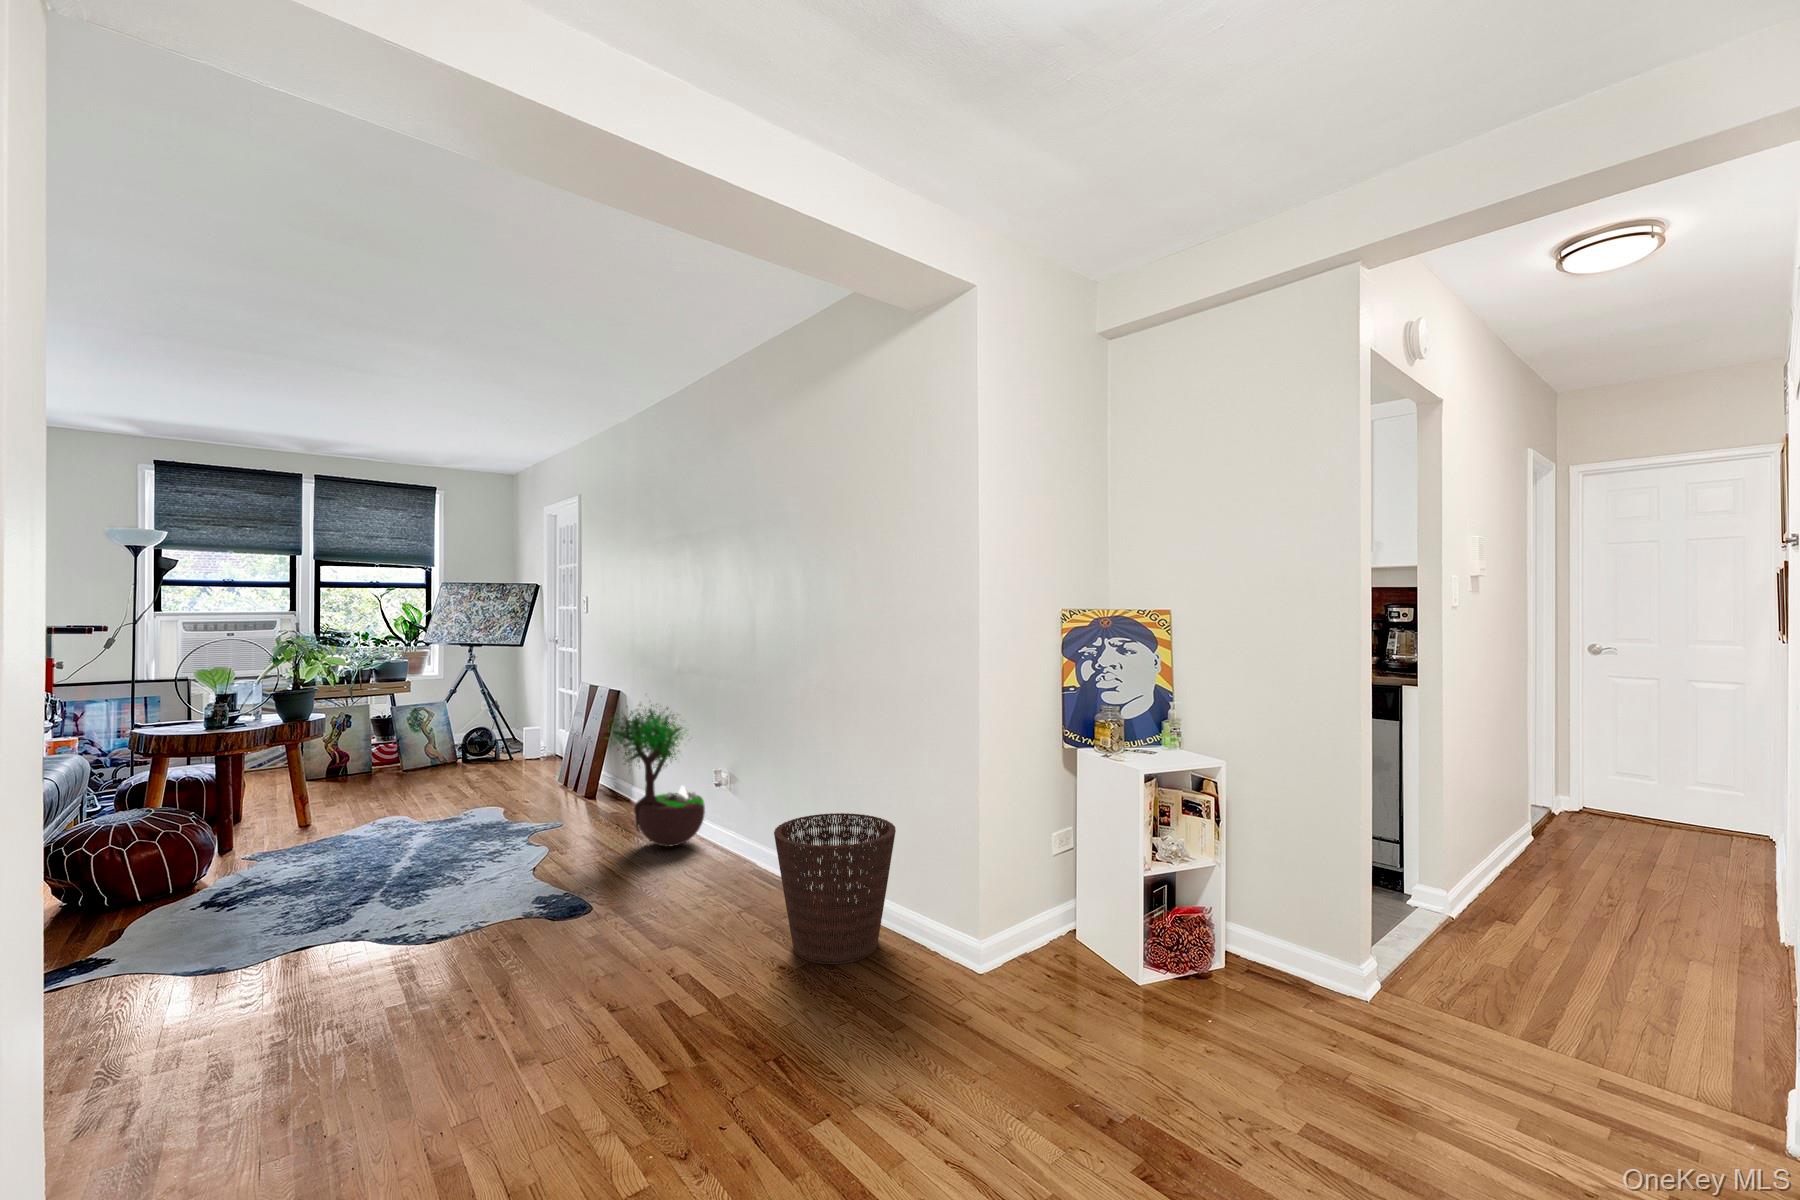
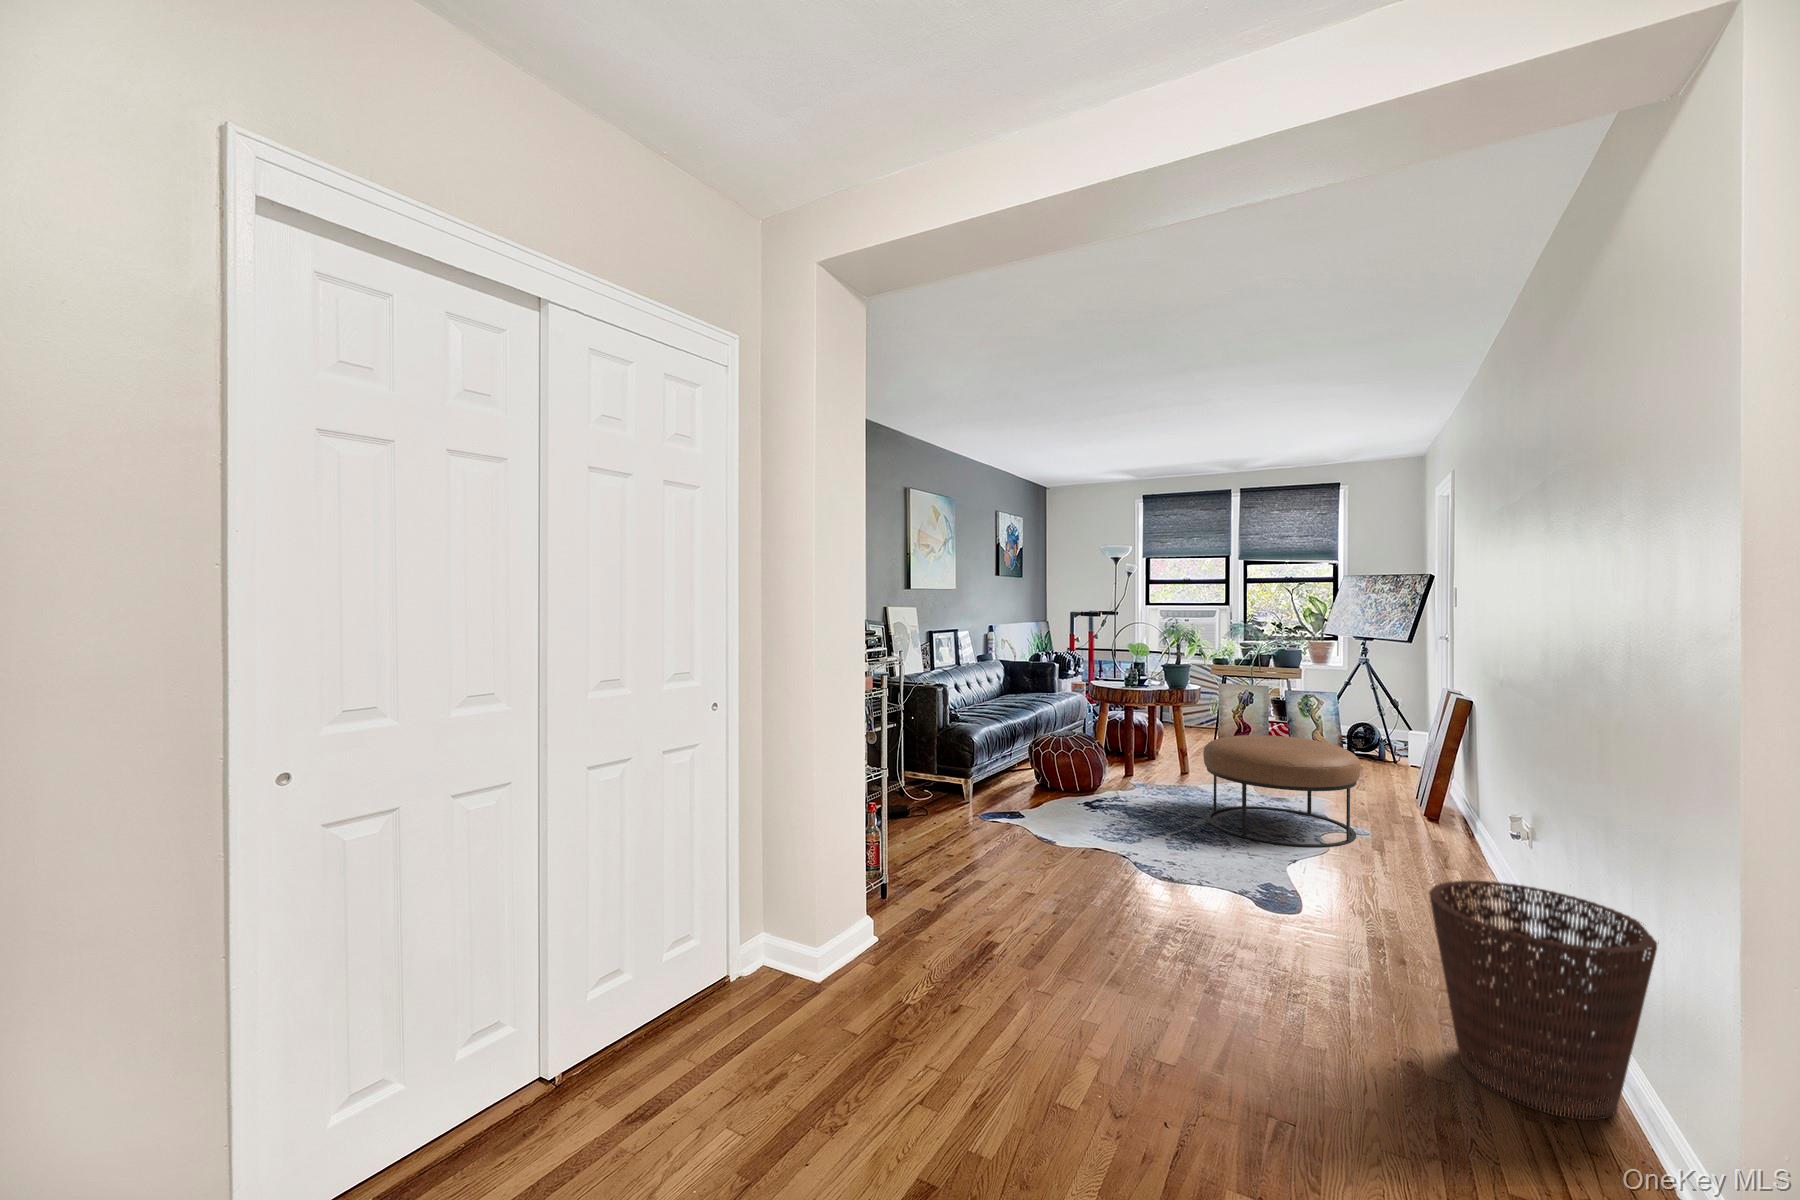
potted tree: present [605,705,705,847] -> none [1381,698,1515,890]
ottoman: none [399,752,566,871] -> present [1203,735,1361,847]

